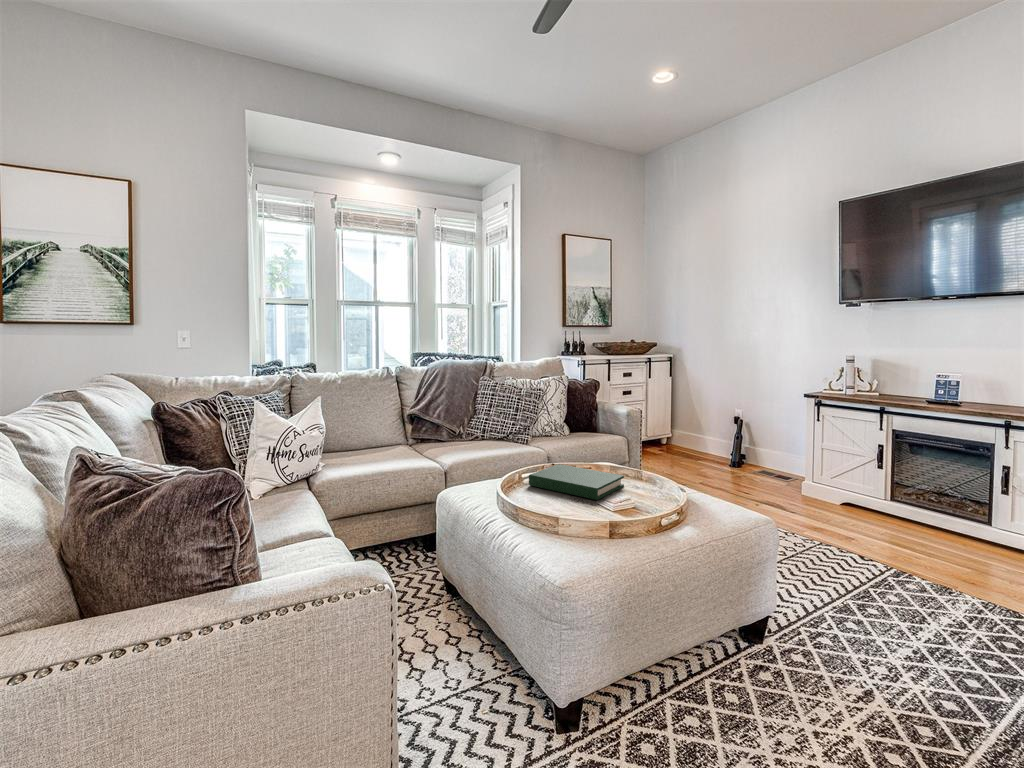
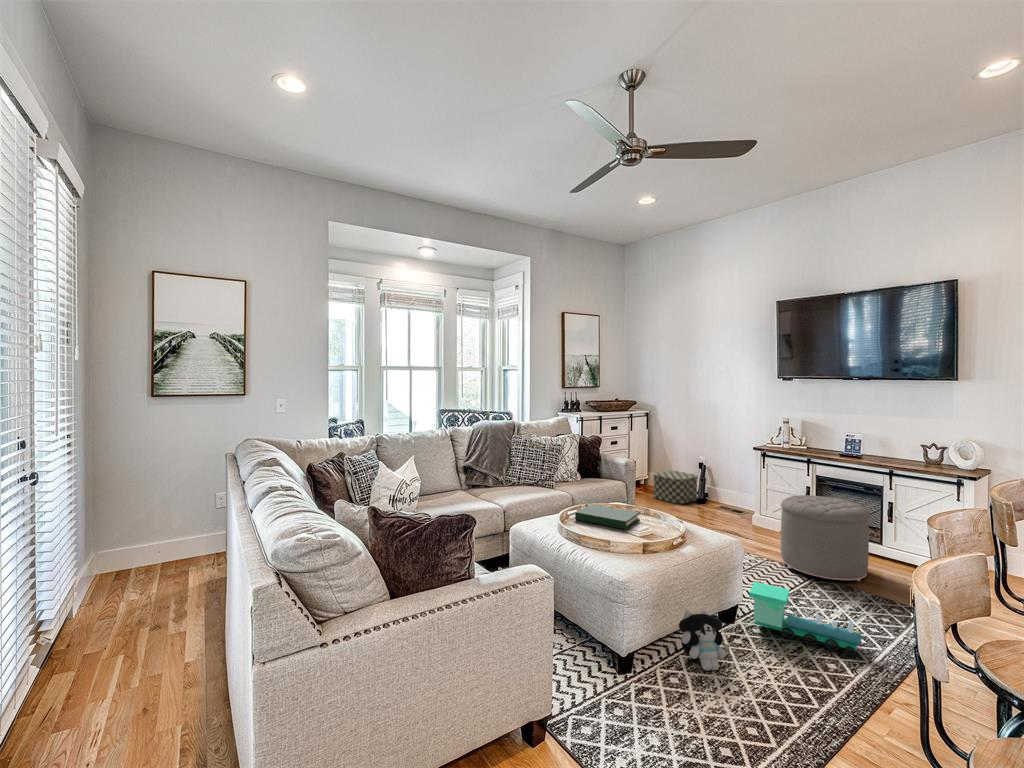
storage box: none [676,429,733,469] -> present [654,471,698,504]
ottoman: none [840,455,980,579] -> present [781,495,870,581]
toy train: none [786,581,977,710] -> present [749,582,862,655]
plush toy: none [665,628,748,731] -> present [679,610,729,671]

